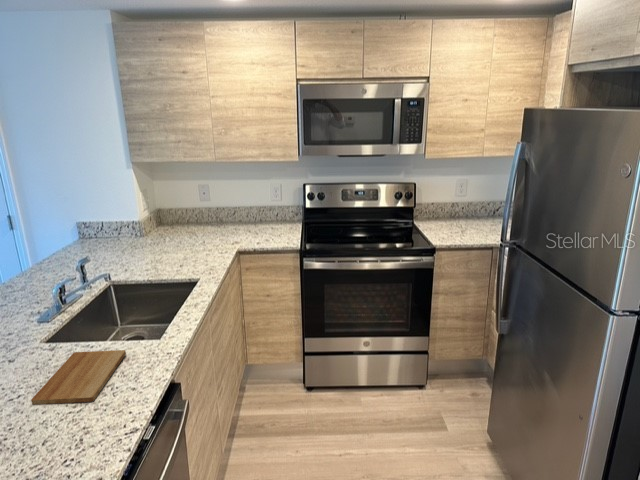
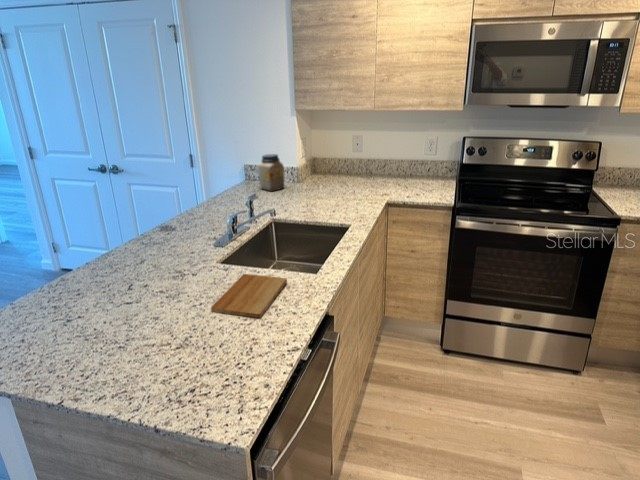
jar: none [93,209,126,250] -> present [259,154,284,191]

